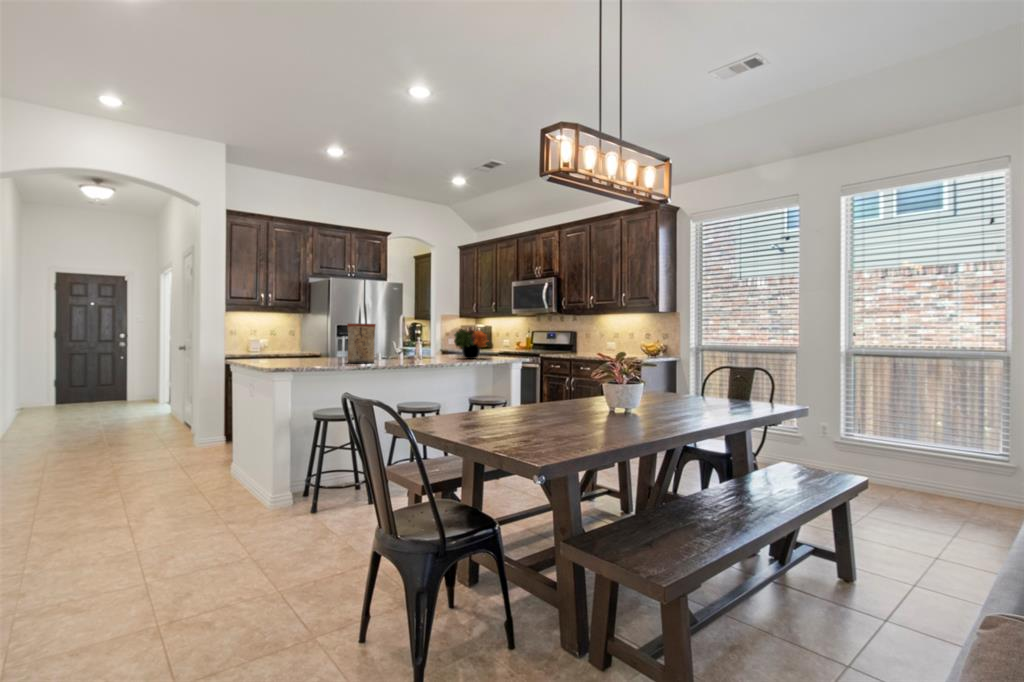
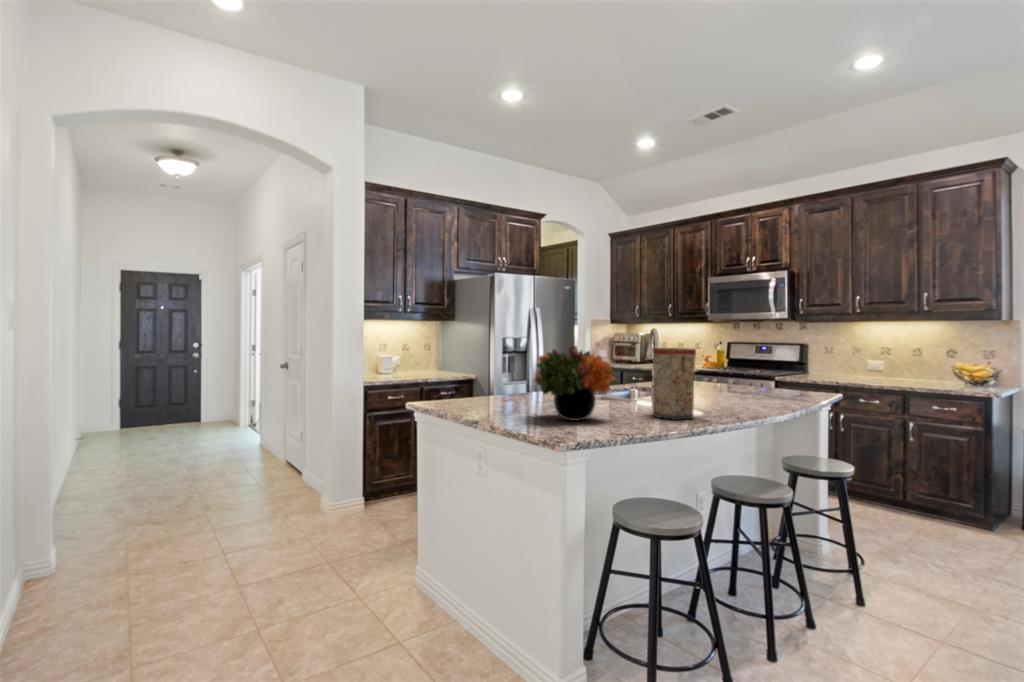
flower arrangement: present [454,327,488,359] -> present [535,346,614,421]

